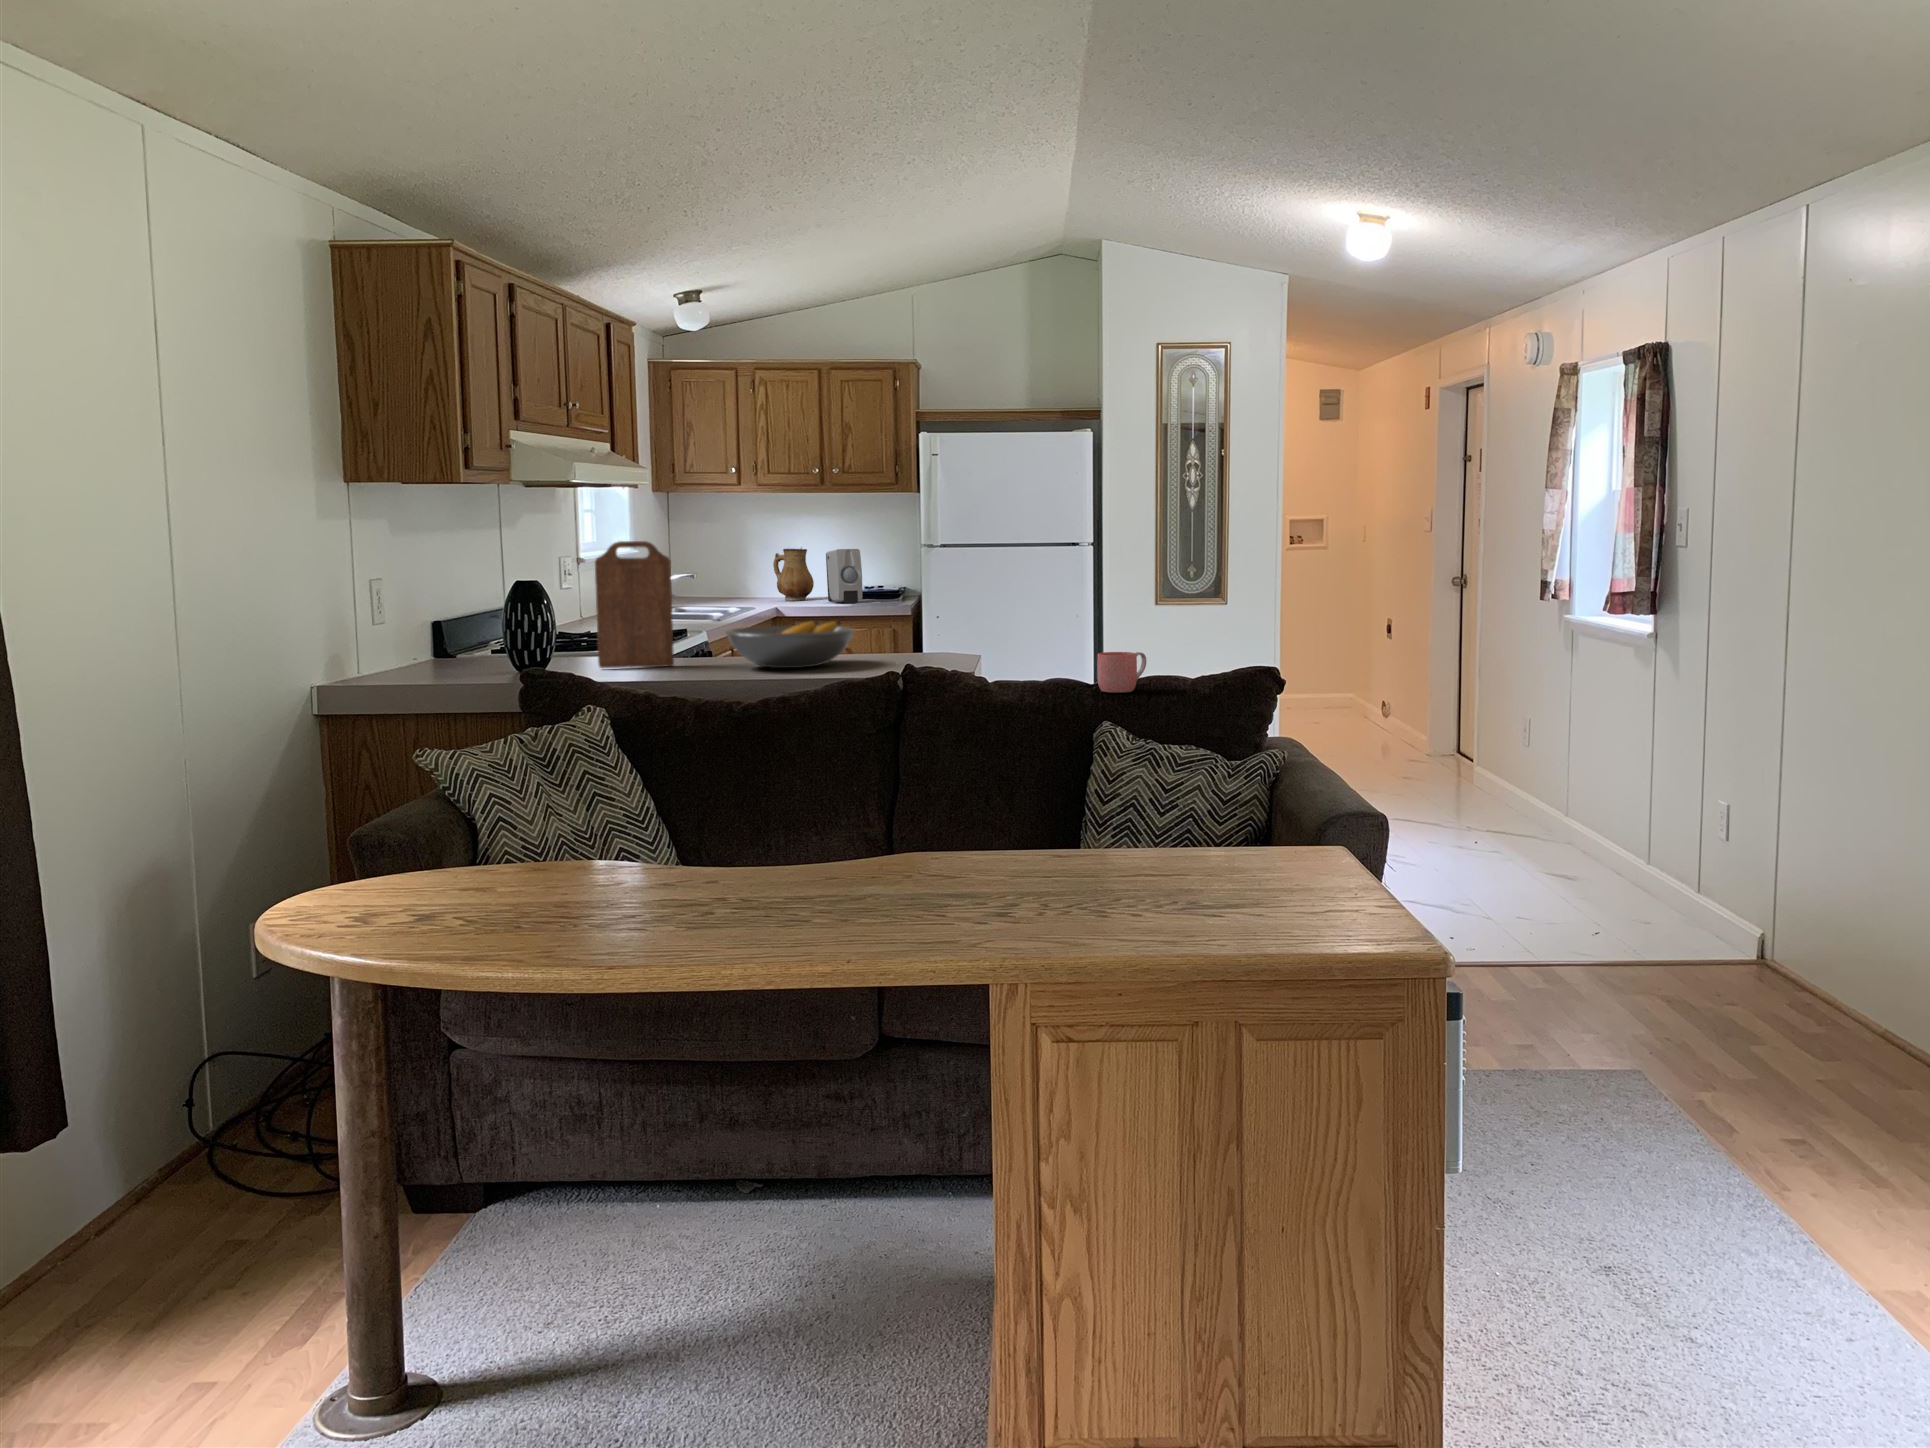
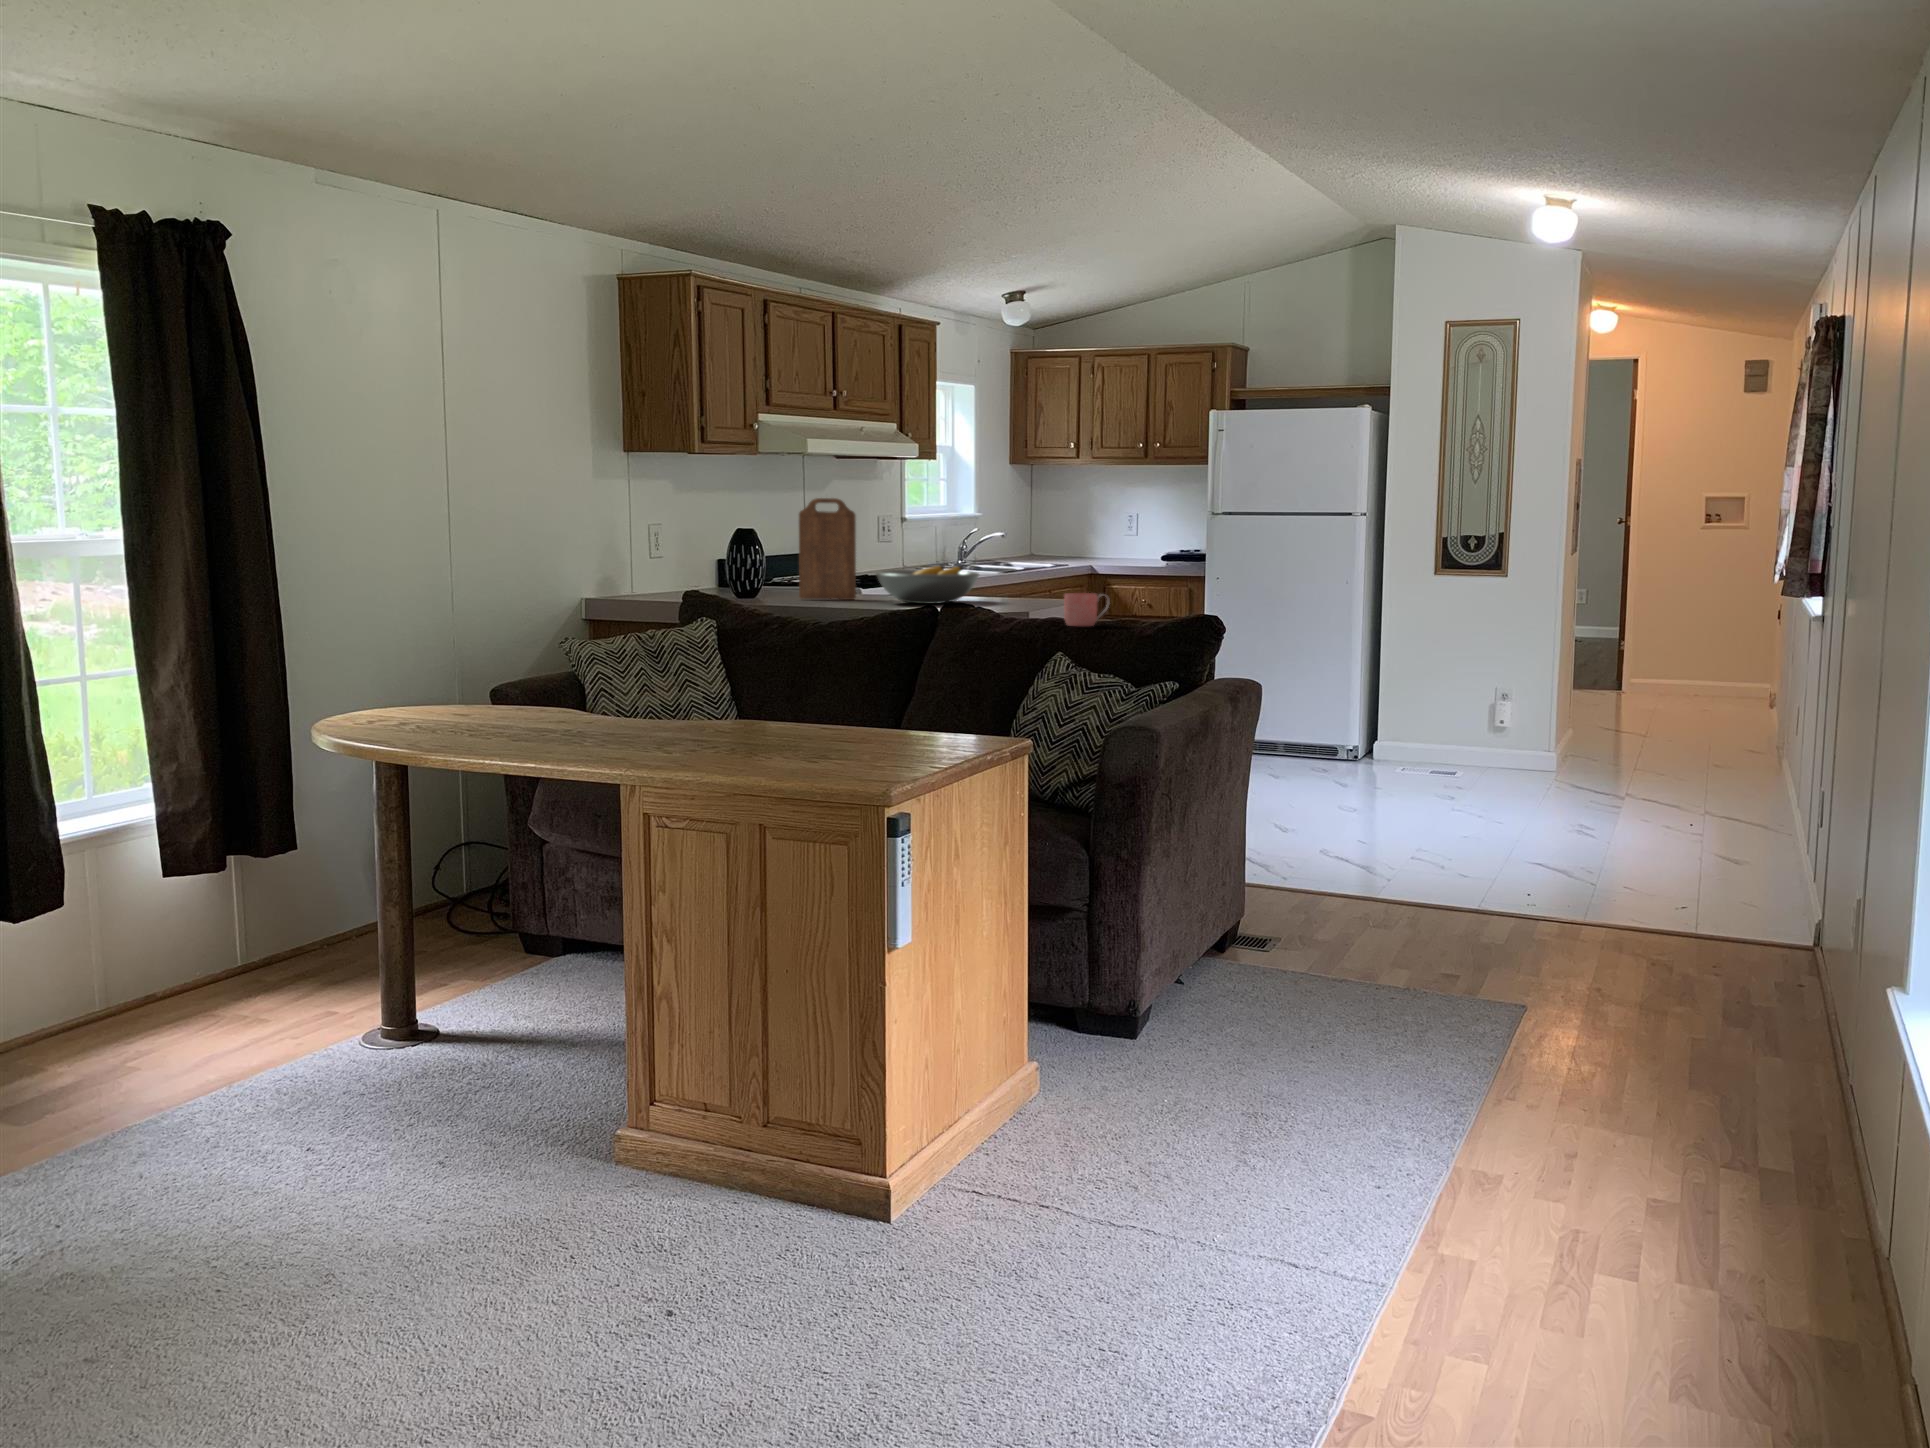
ceramic pitcher: present [773,549,814,601] -> none [1105,517,1138,564]
soap dispenser: present [826,549,862,603] -> none [1139,517,1166,567]

